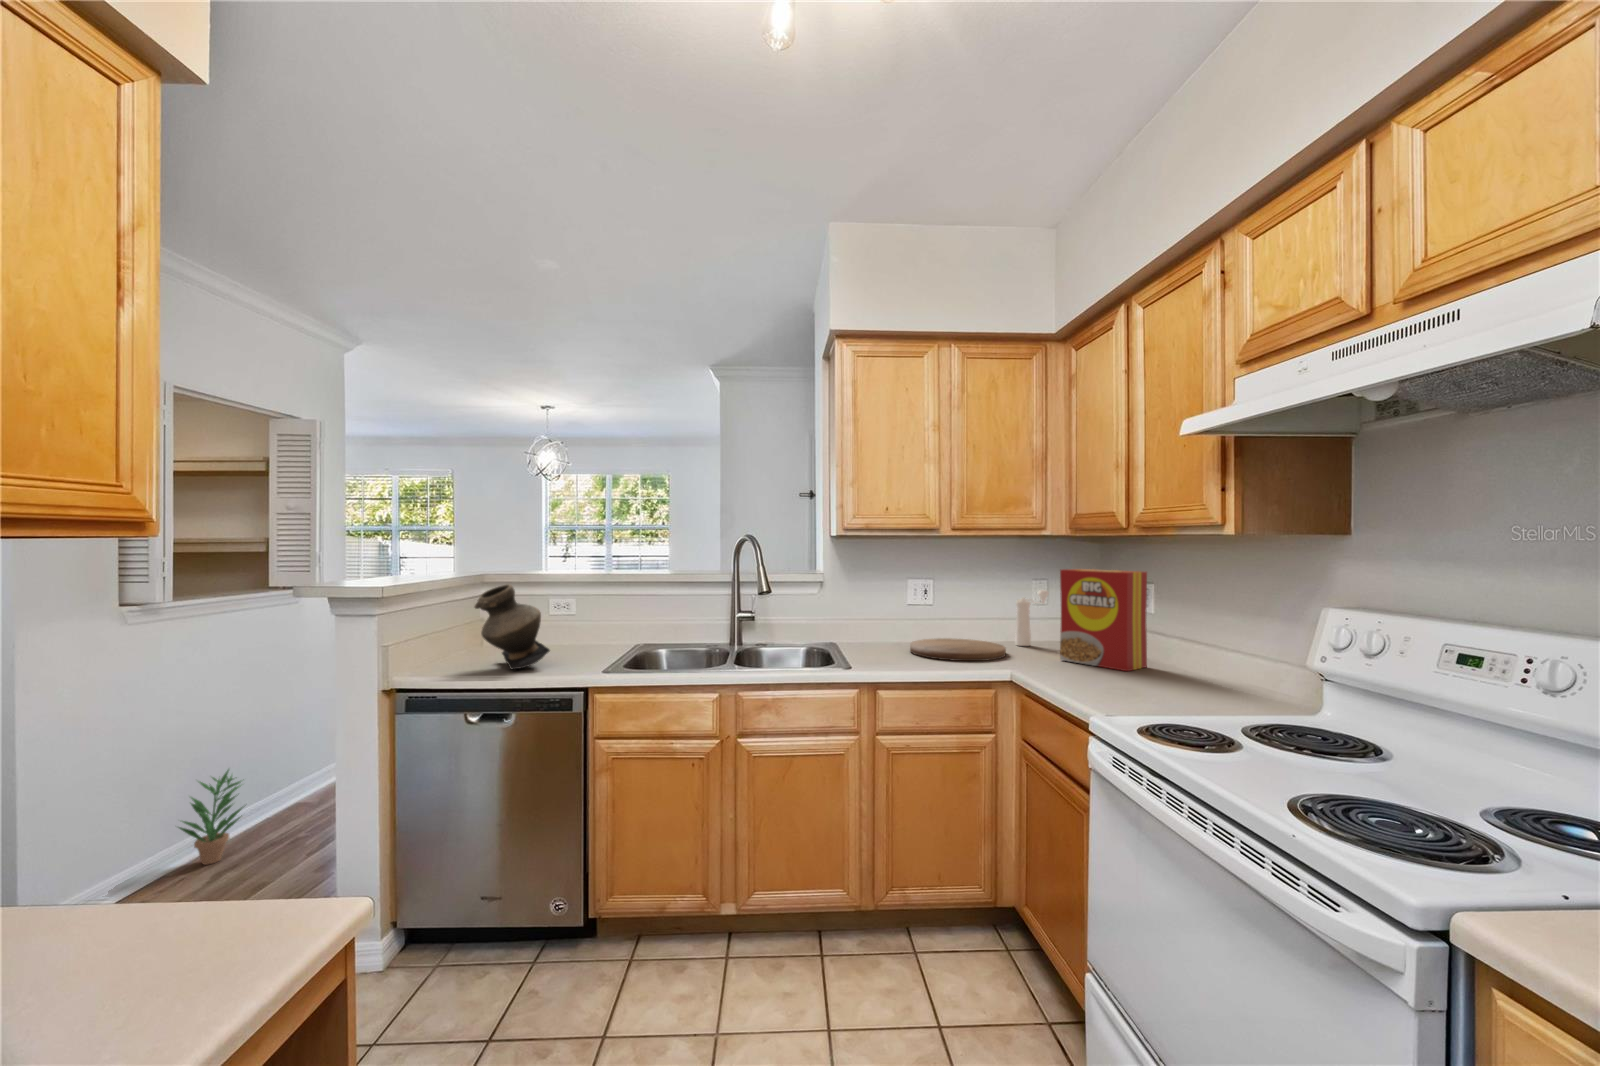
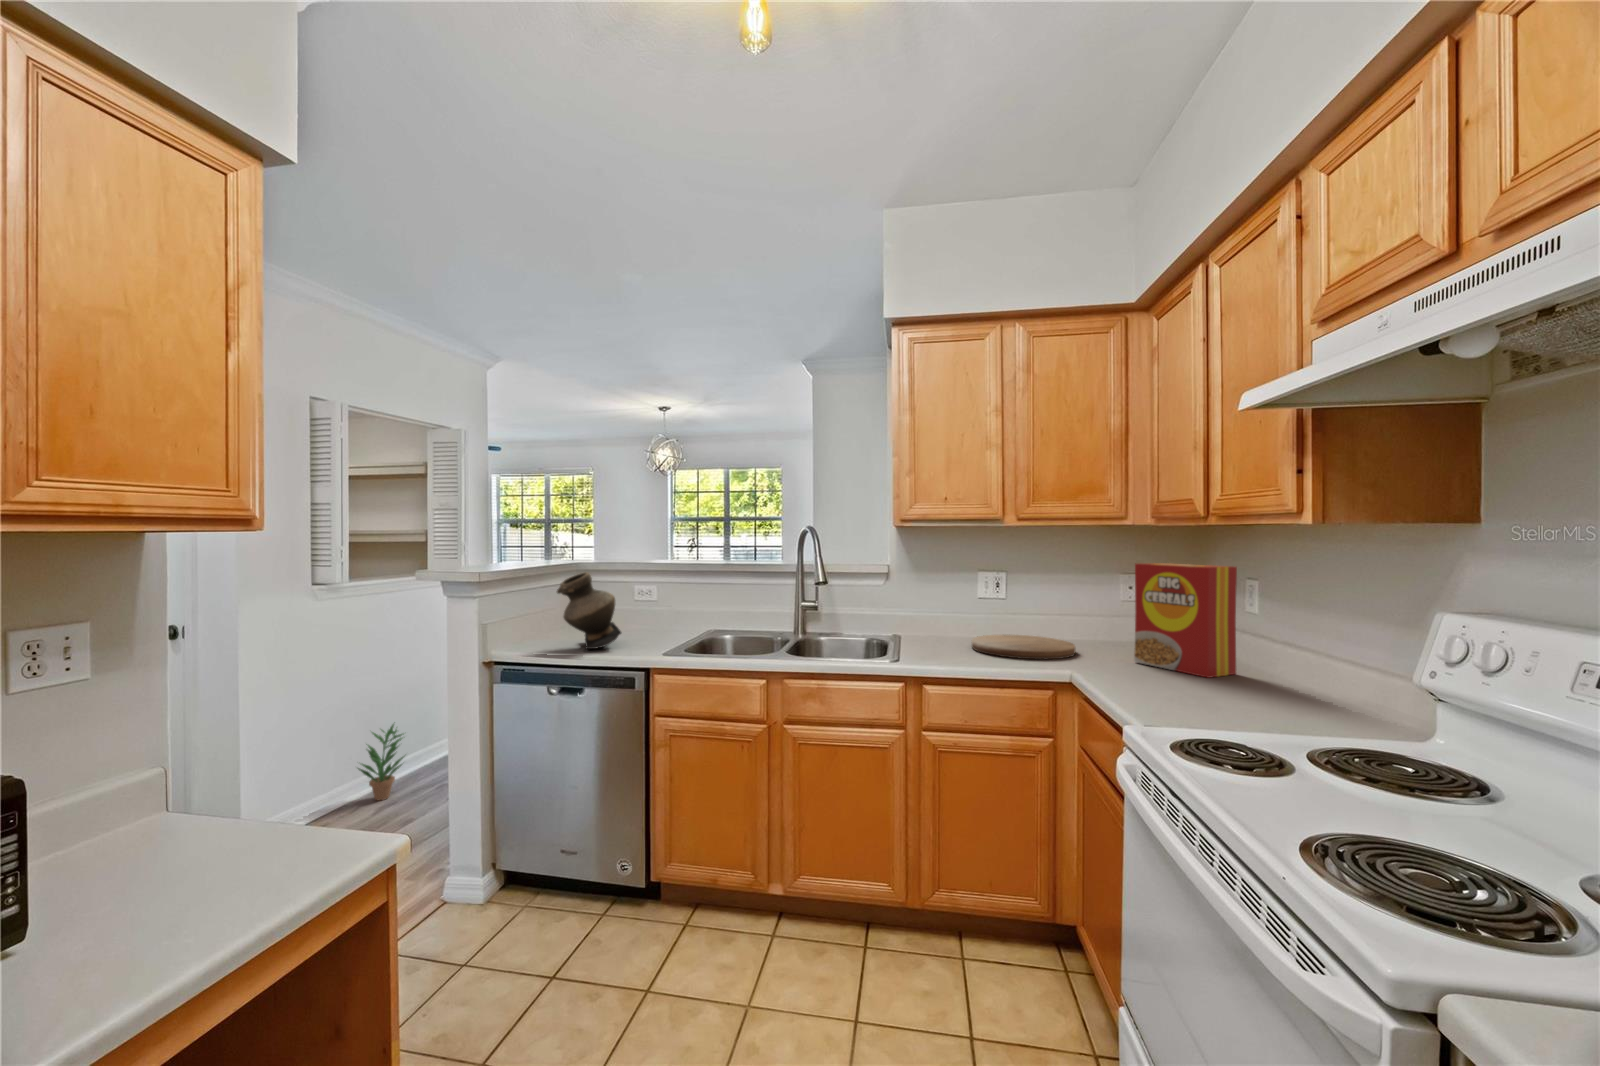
pepper mill: present [1015,590,1049,646] -> none [1094,586,1135,646]

